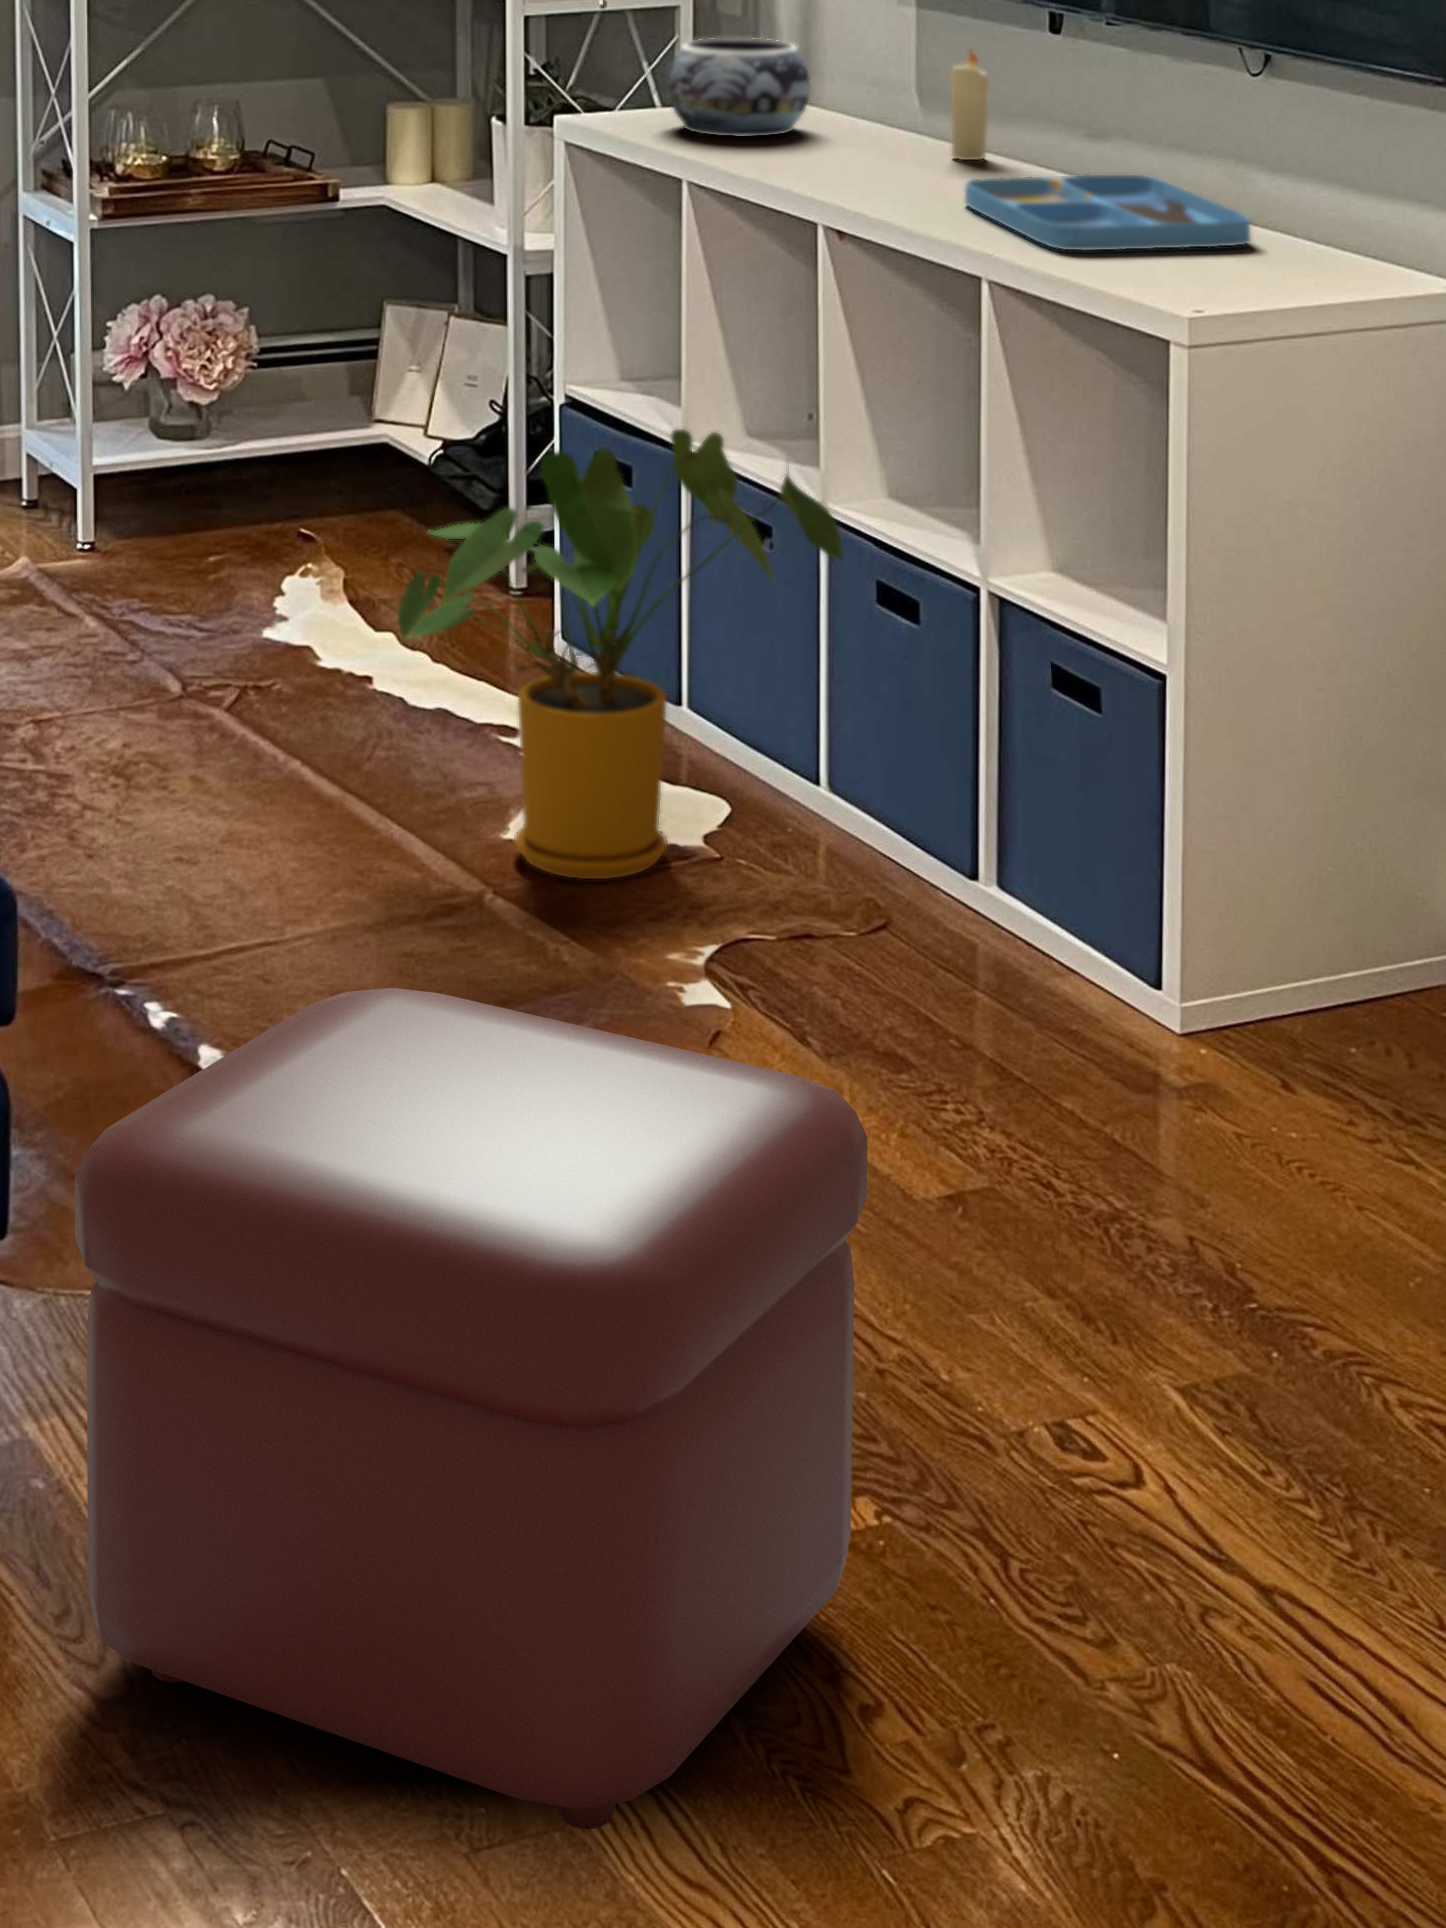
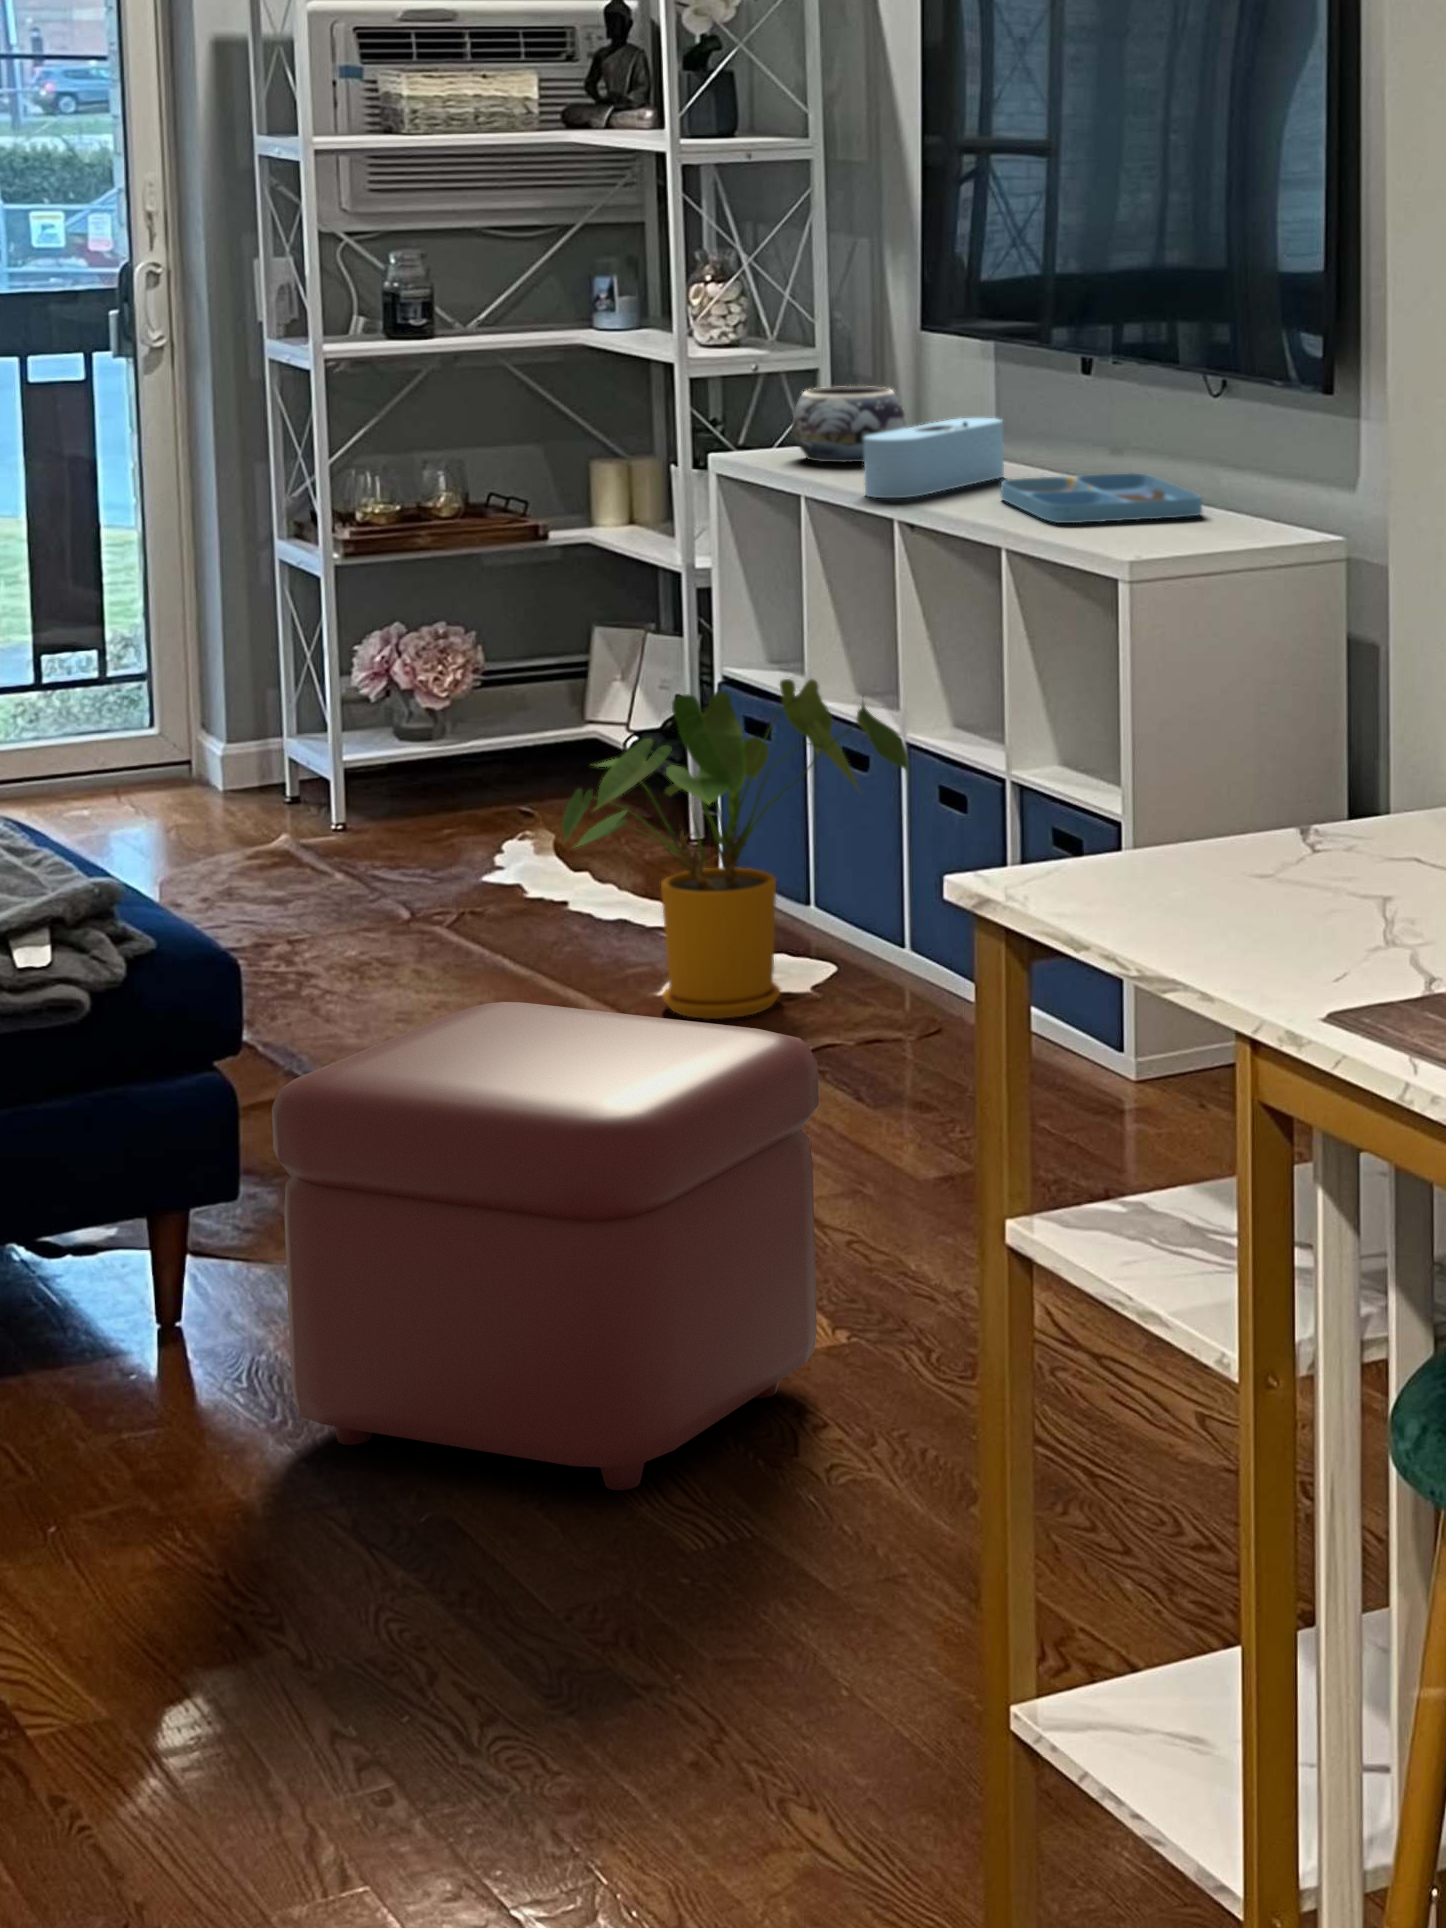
candle: present [951,52,989,160] -> none [1006,384,1036,472]
speaker: none [783,89,952,198] -> present [864,418,1004,498]

